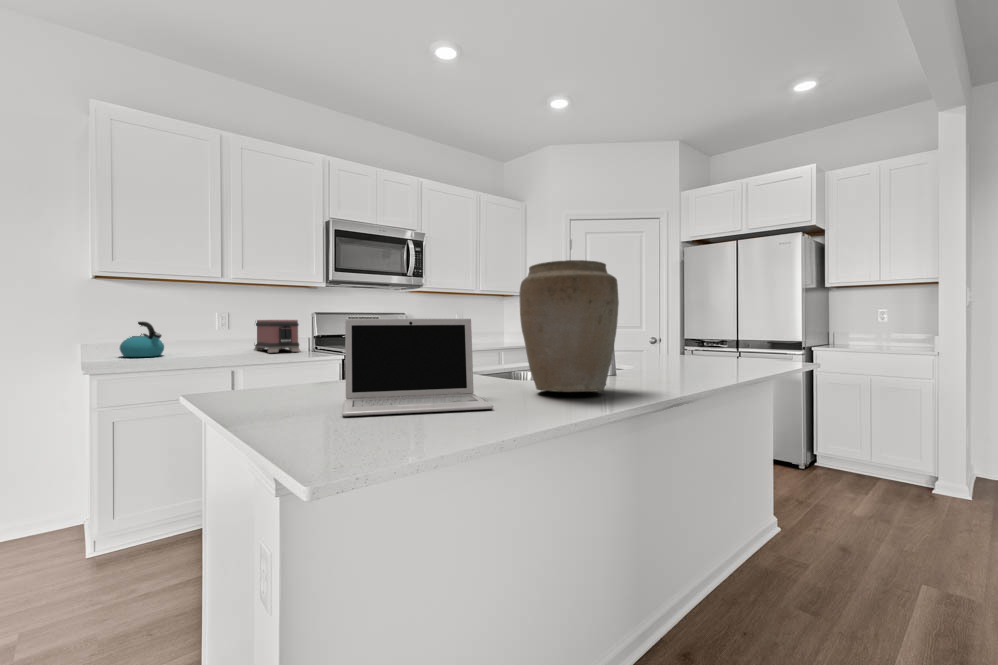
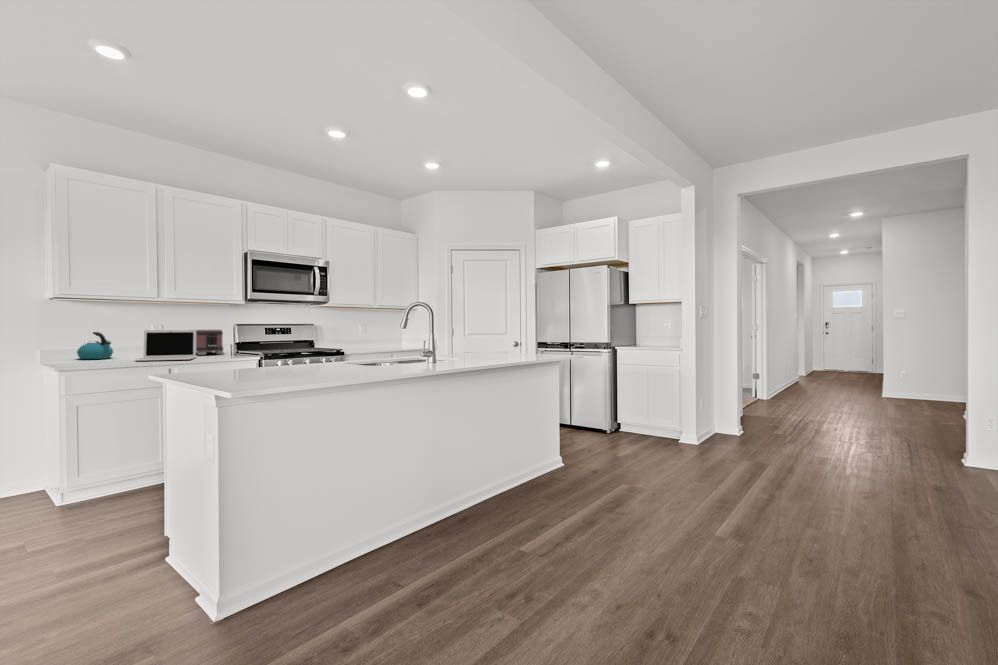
vase: present [519,260,619,392] -> none [345,301,403,373]
laptop: present [342,319,493,416] -> present [135,330,196,361]

